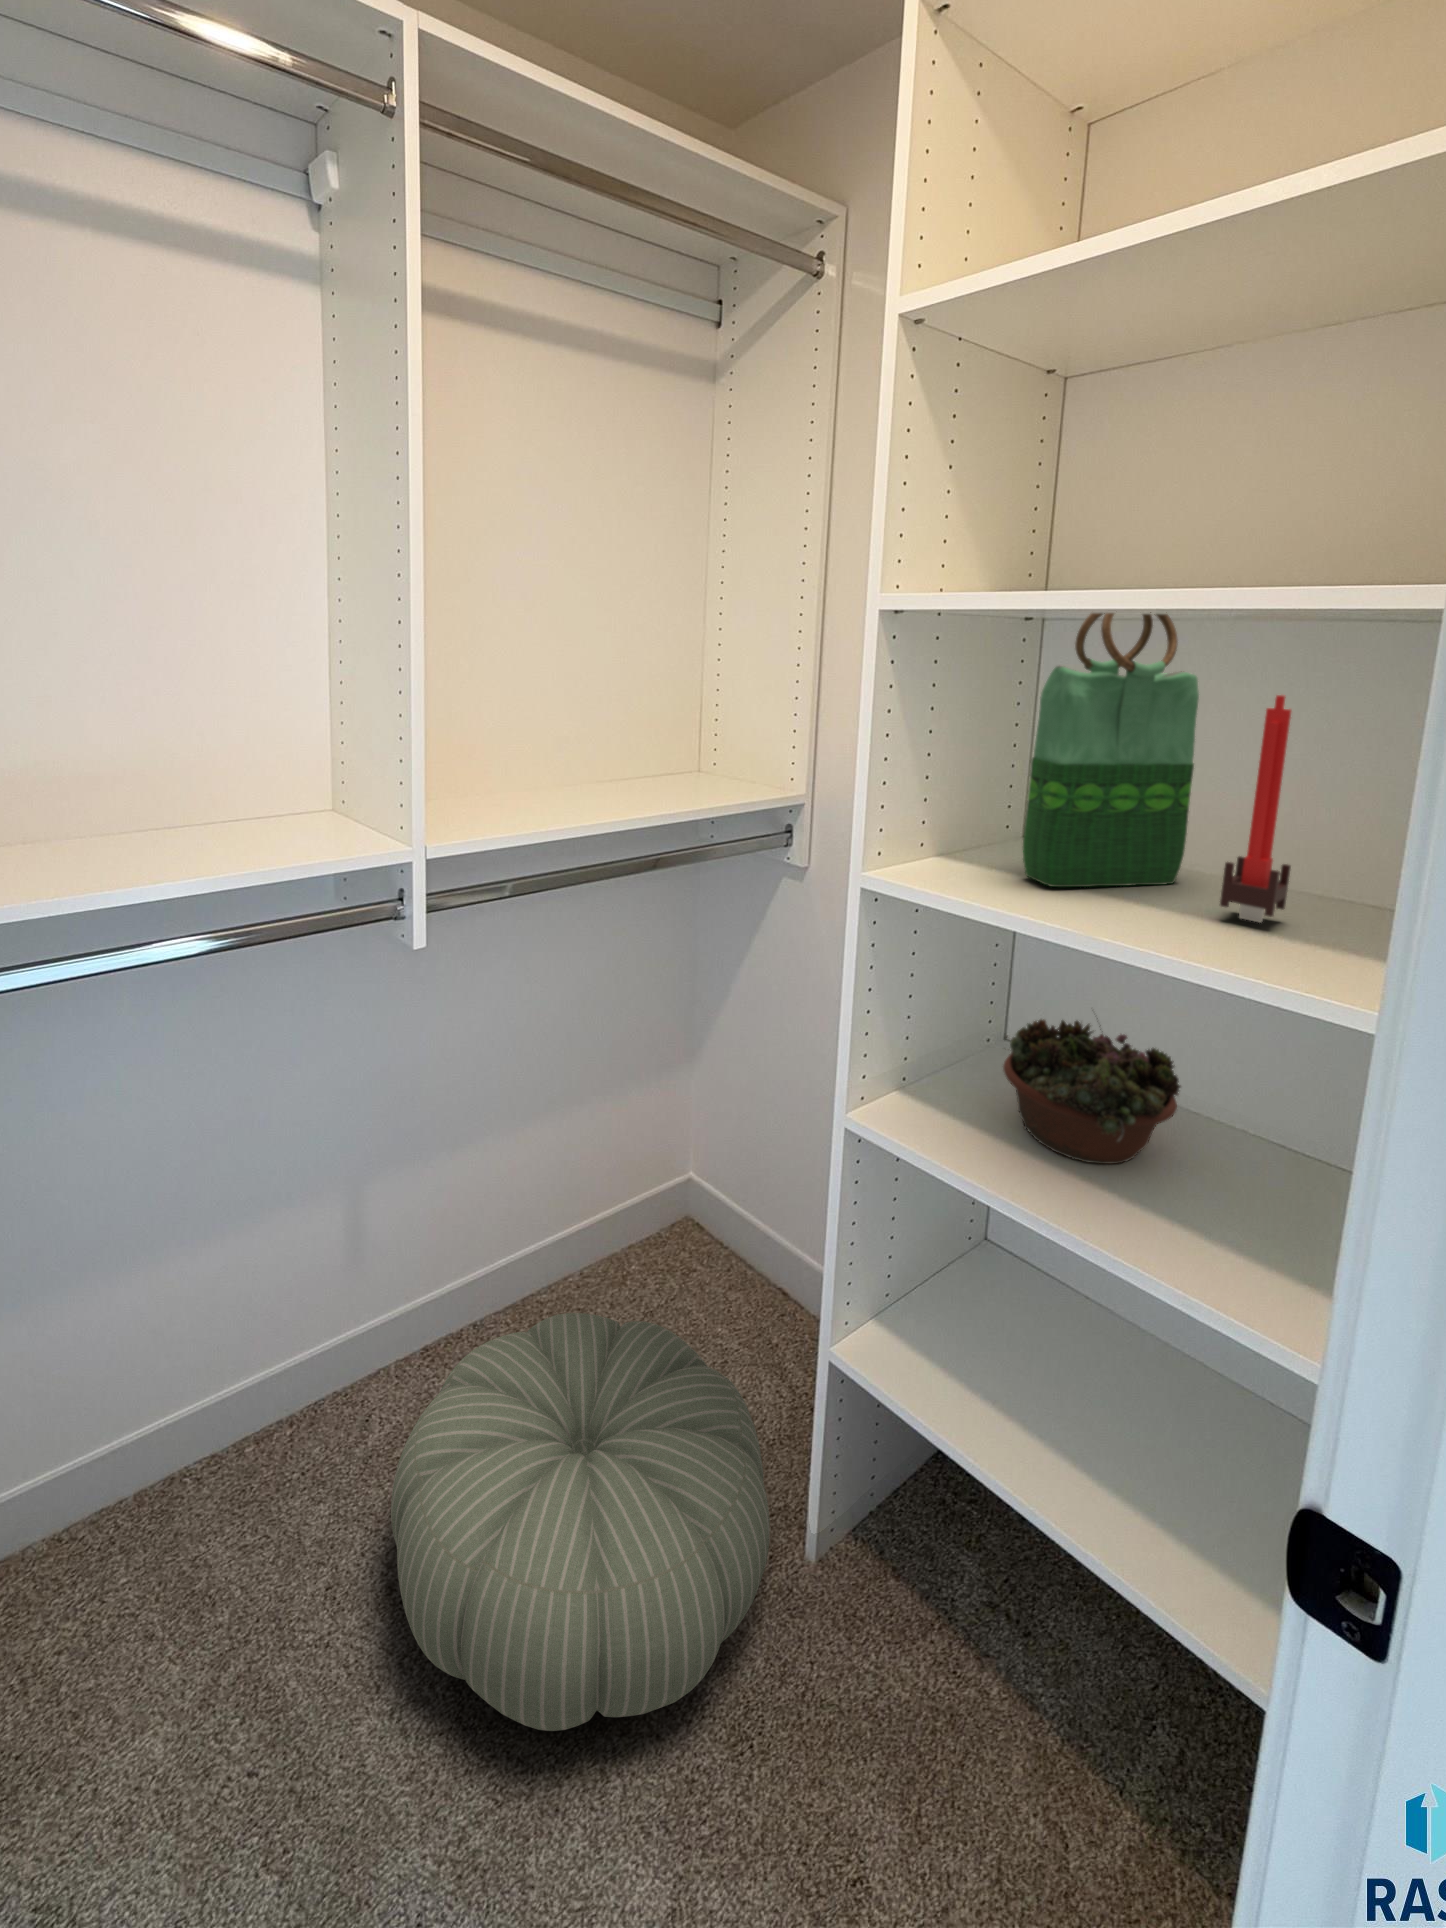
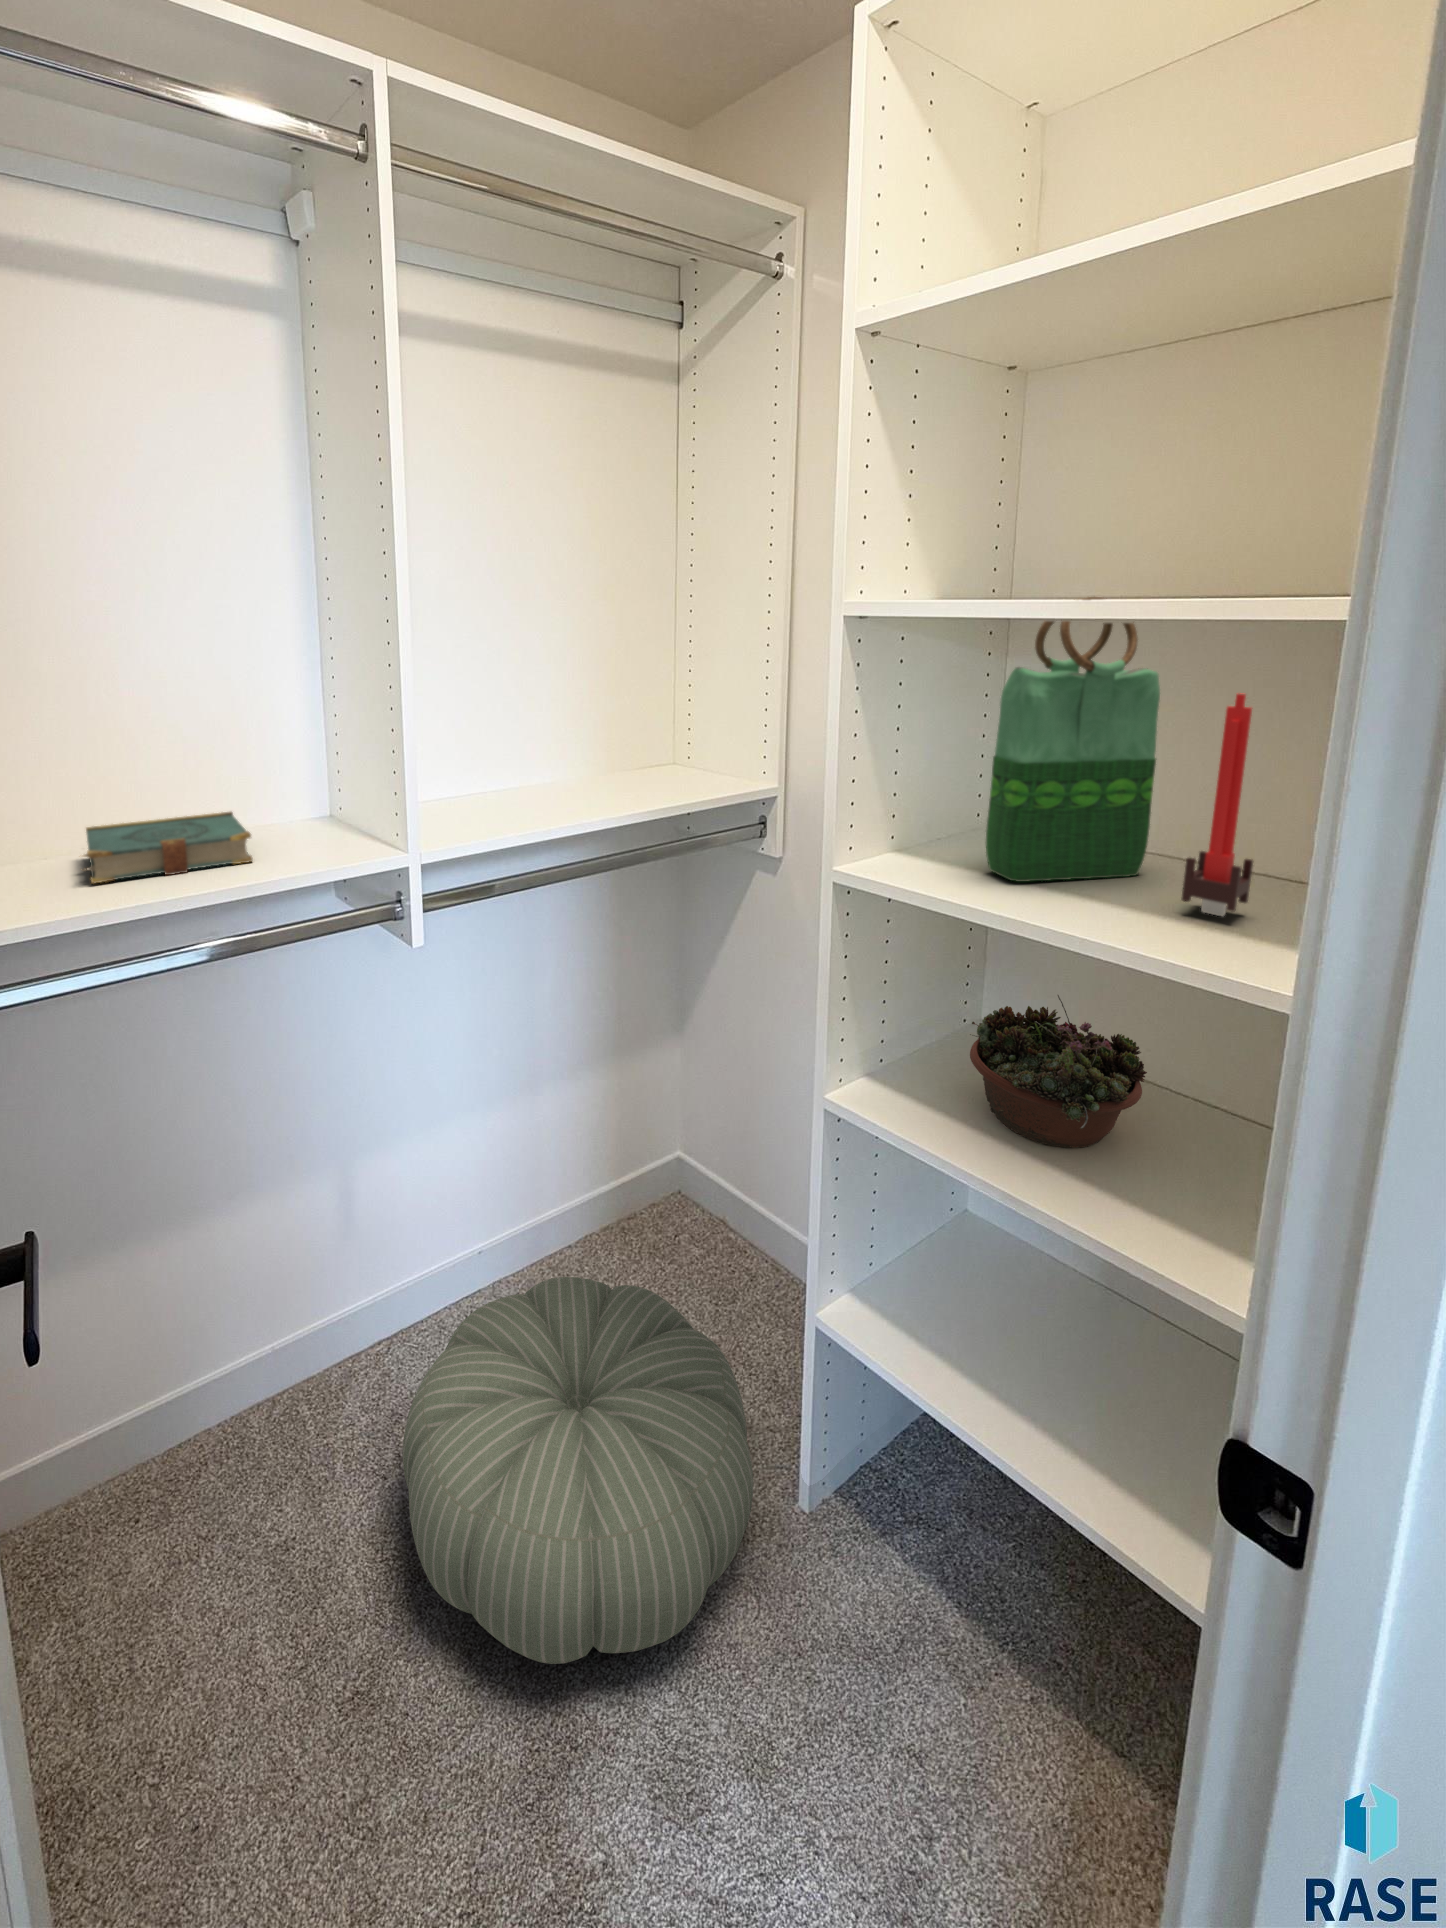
book: none [52,801,247,872] -> present [83,812,253,884]

